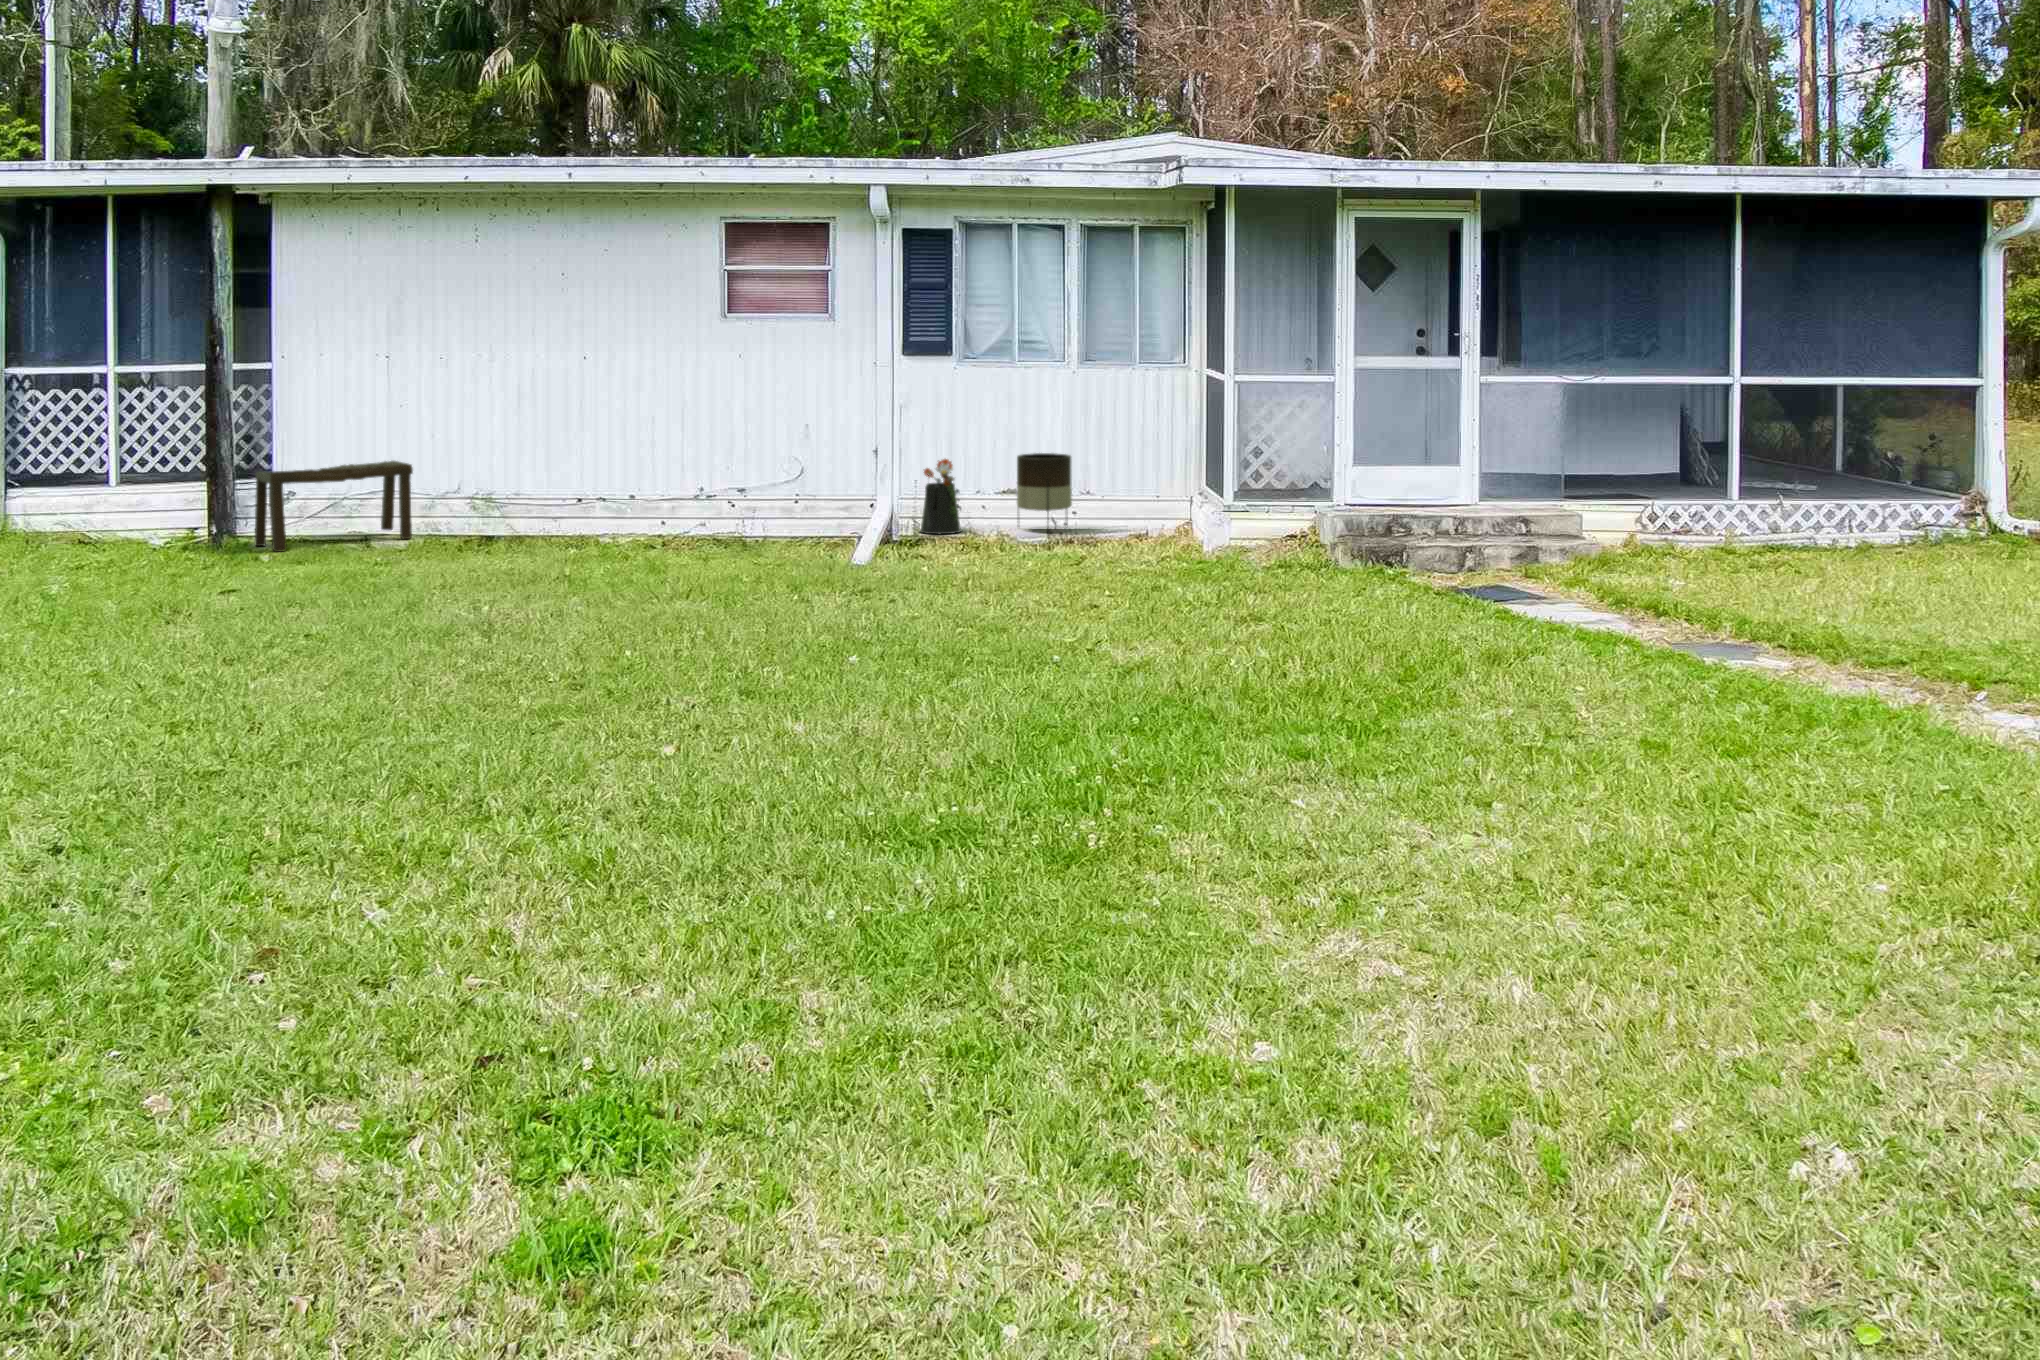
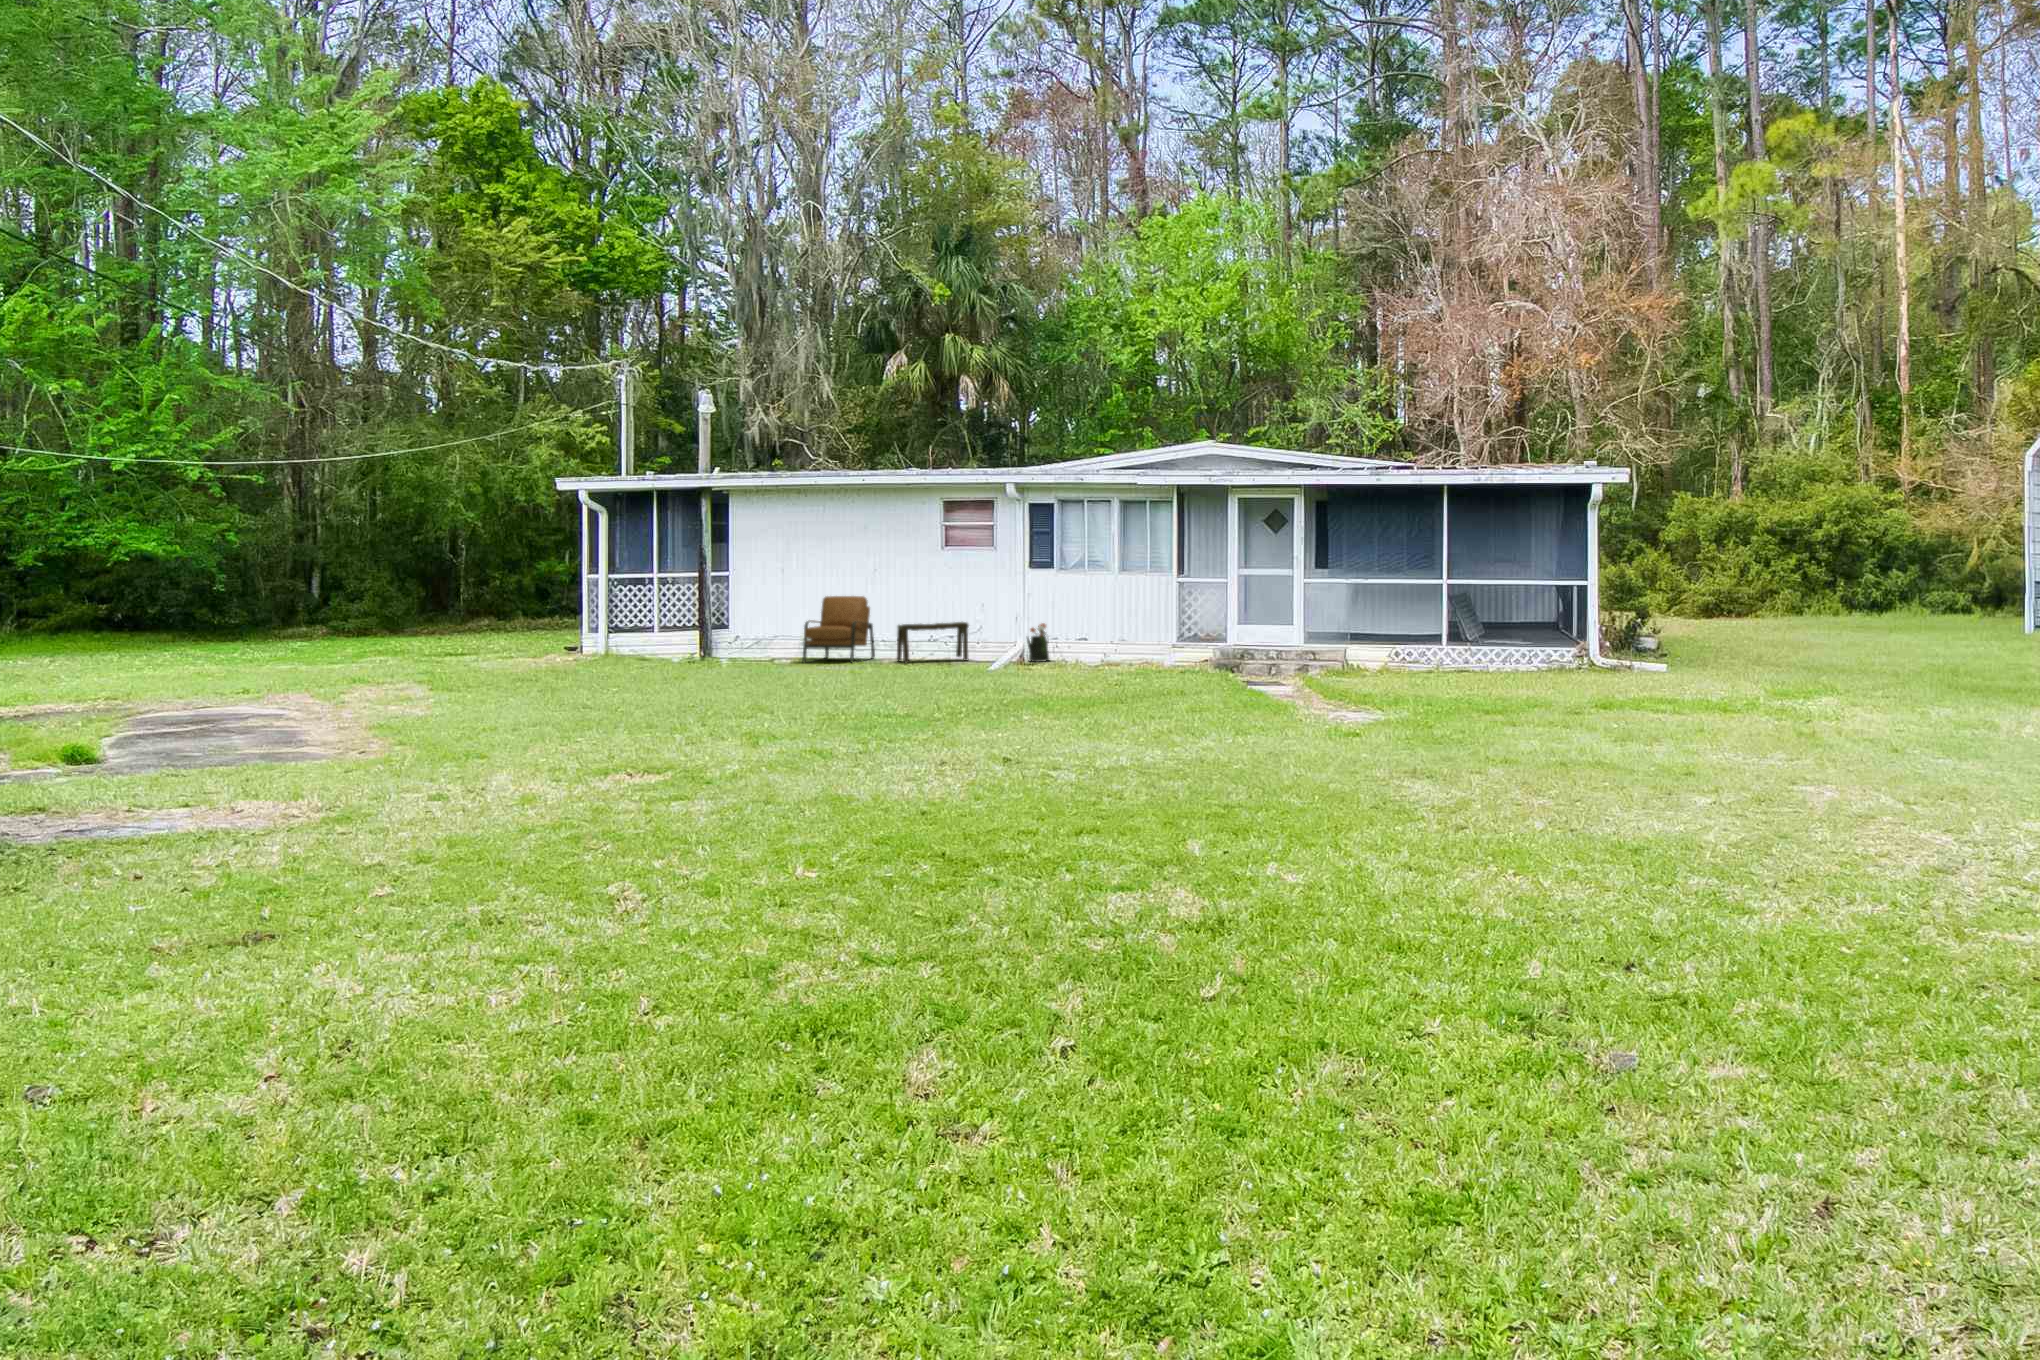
chair: none [459,410,596,550] -> present [802,596,875,663]
planter: present [1017,453,1072,512] -> none [1078,621,1107,662]
bench: present [255,461,413,552] -> present [897,622,969,663]

